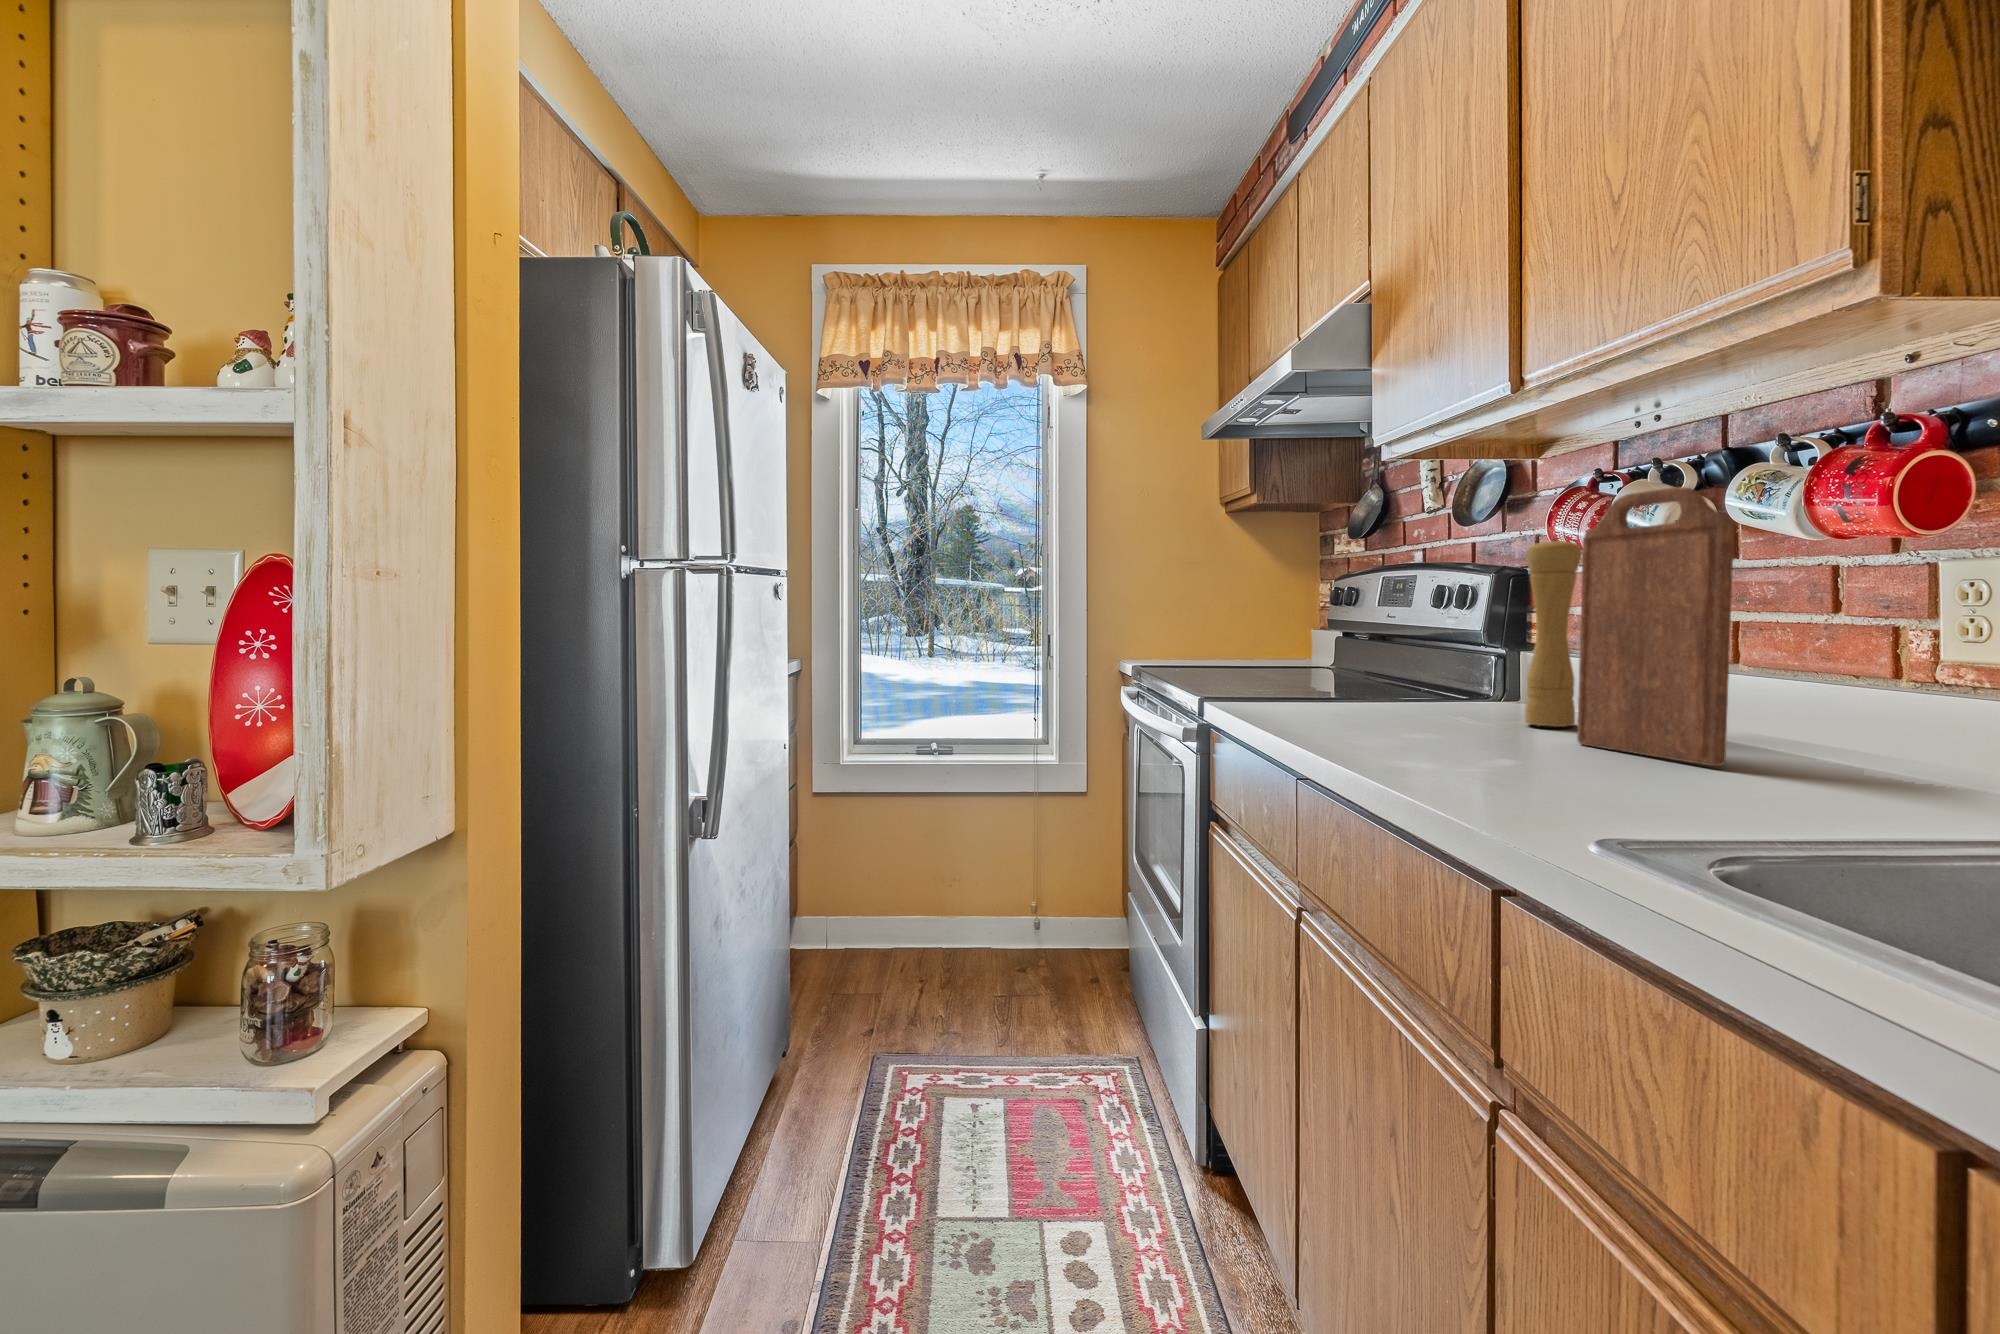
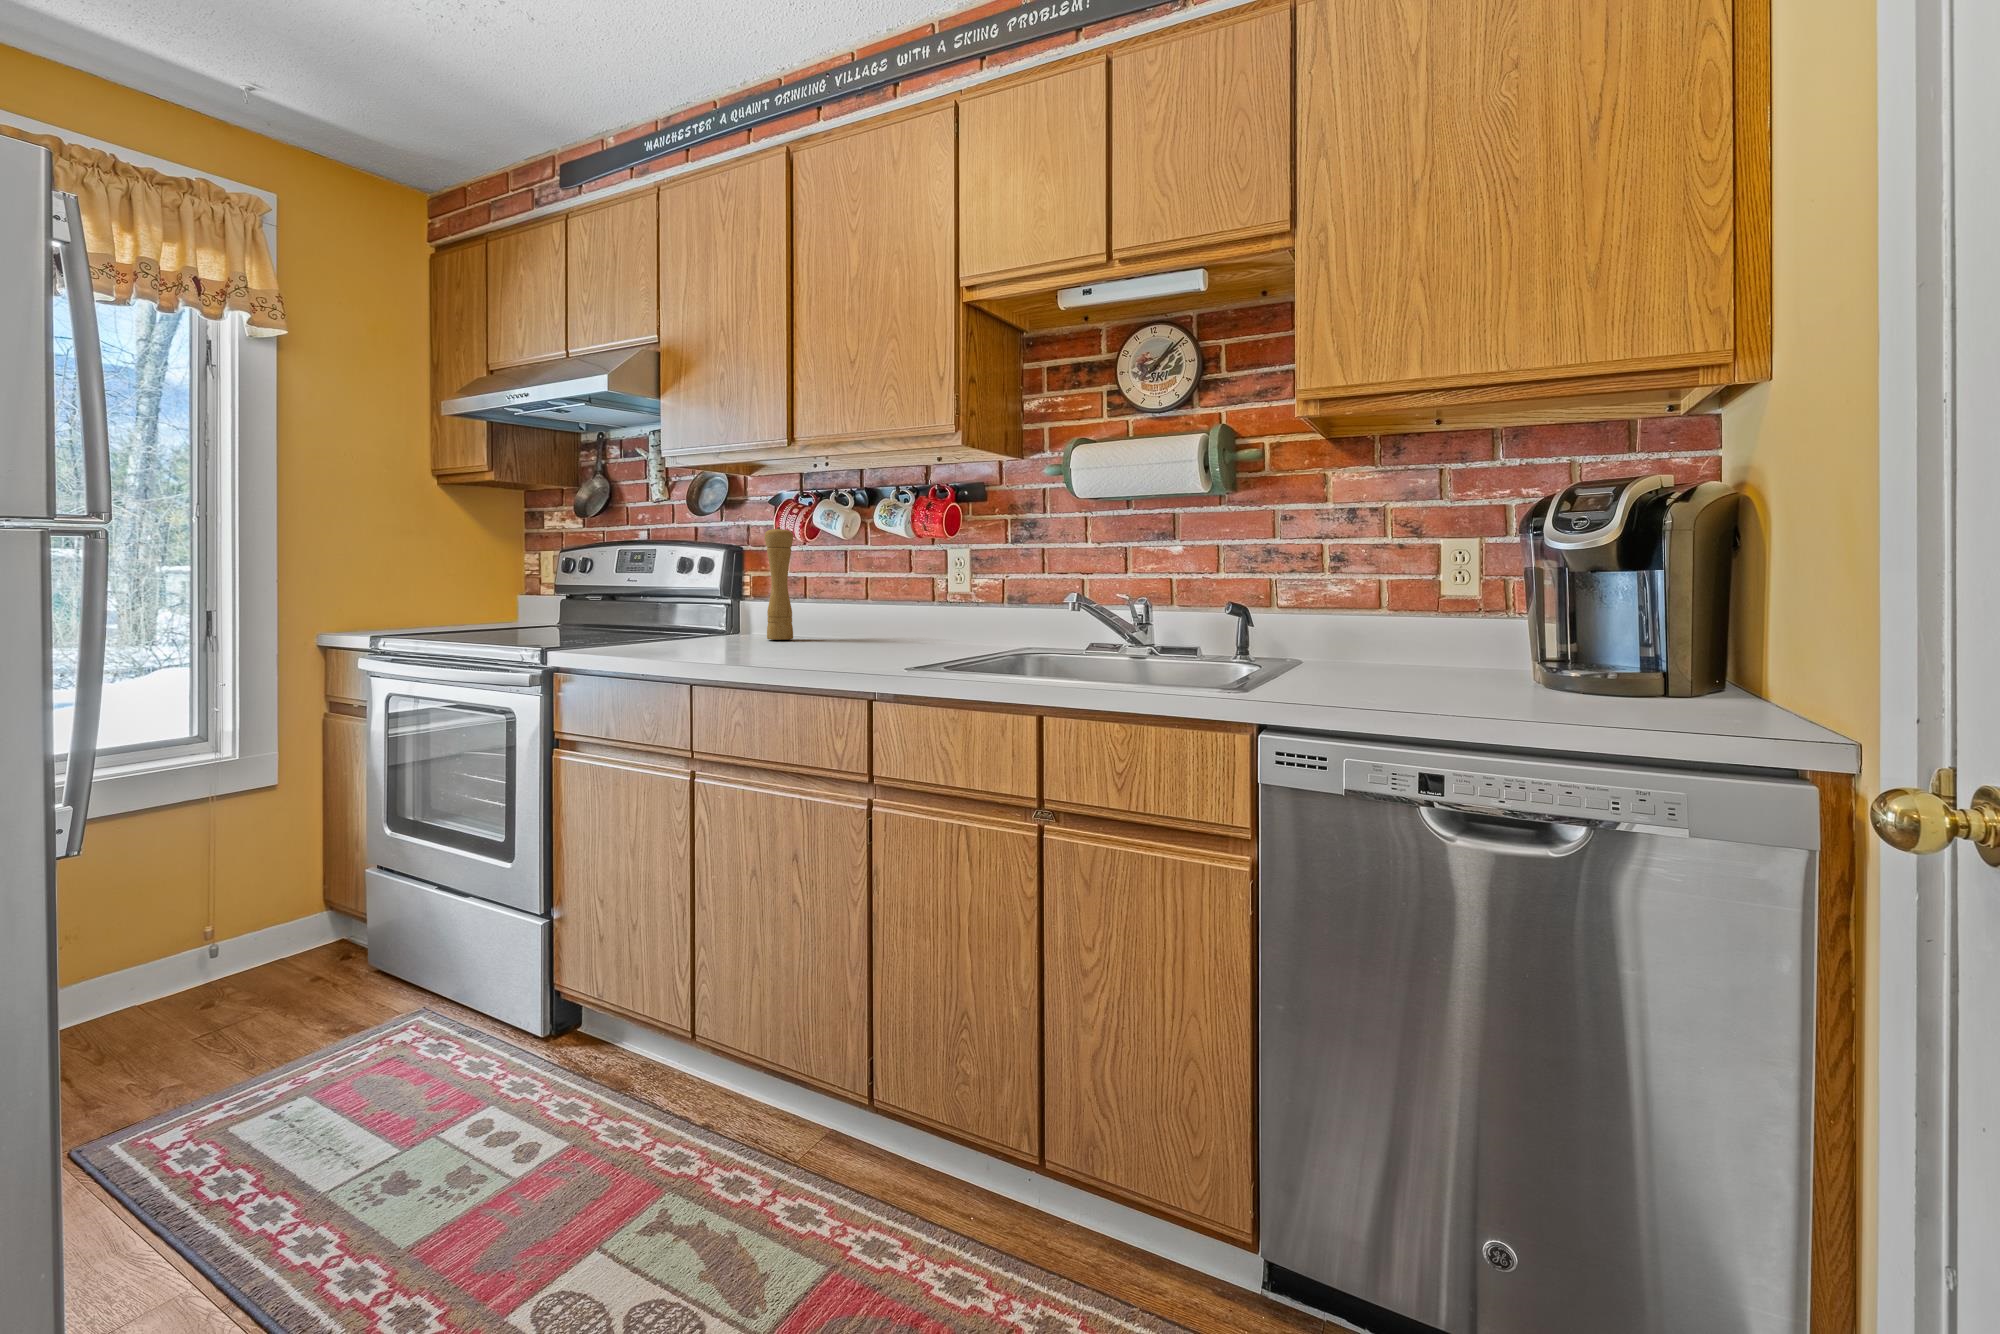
cutting board: present [1577,487,1734,766] -> none [807,505,882,646]

